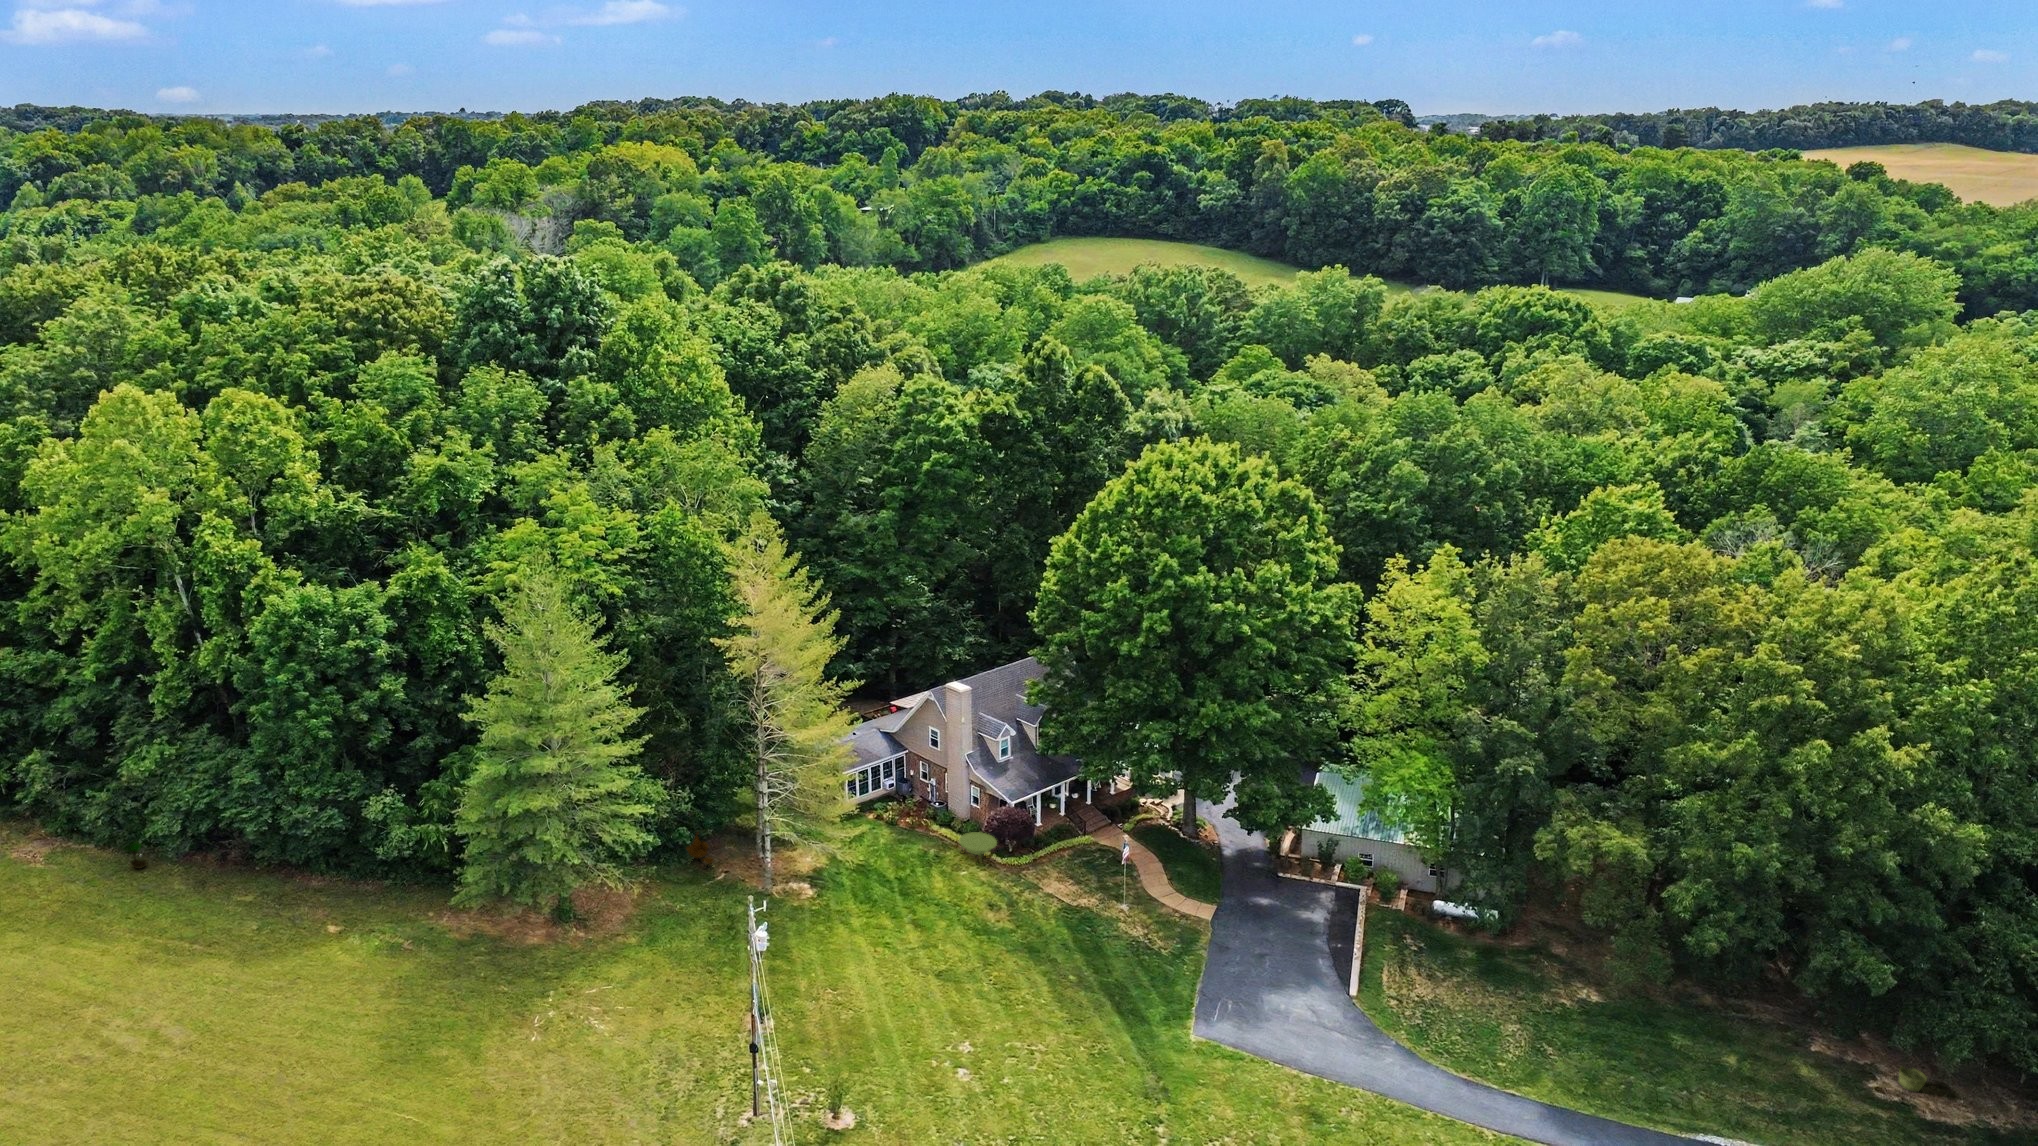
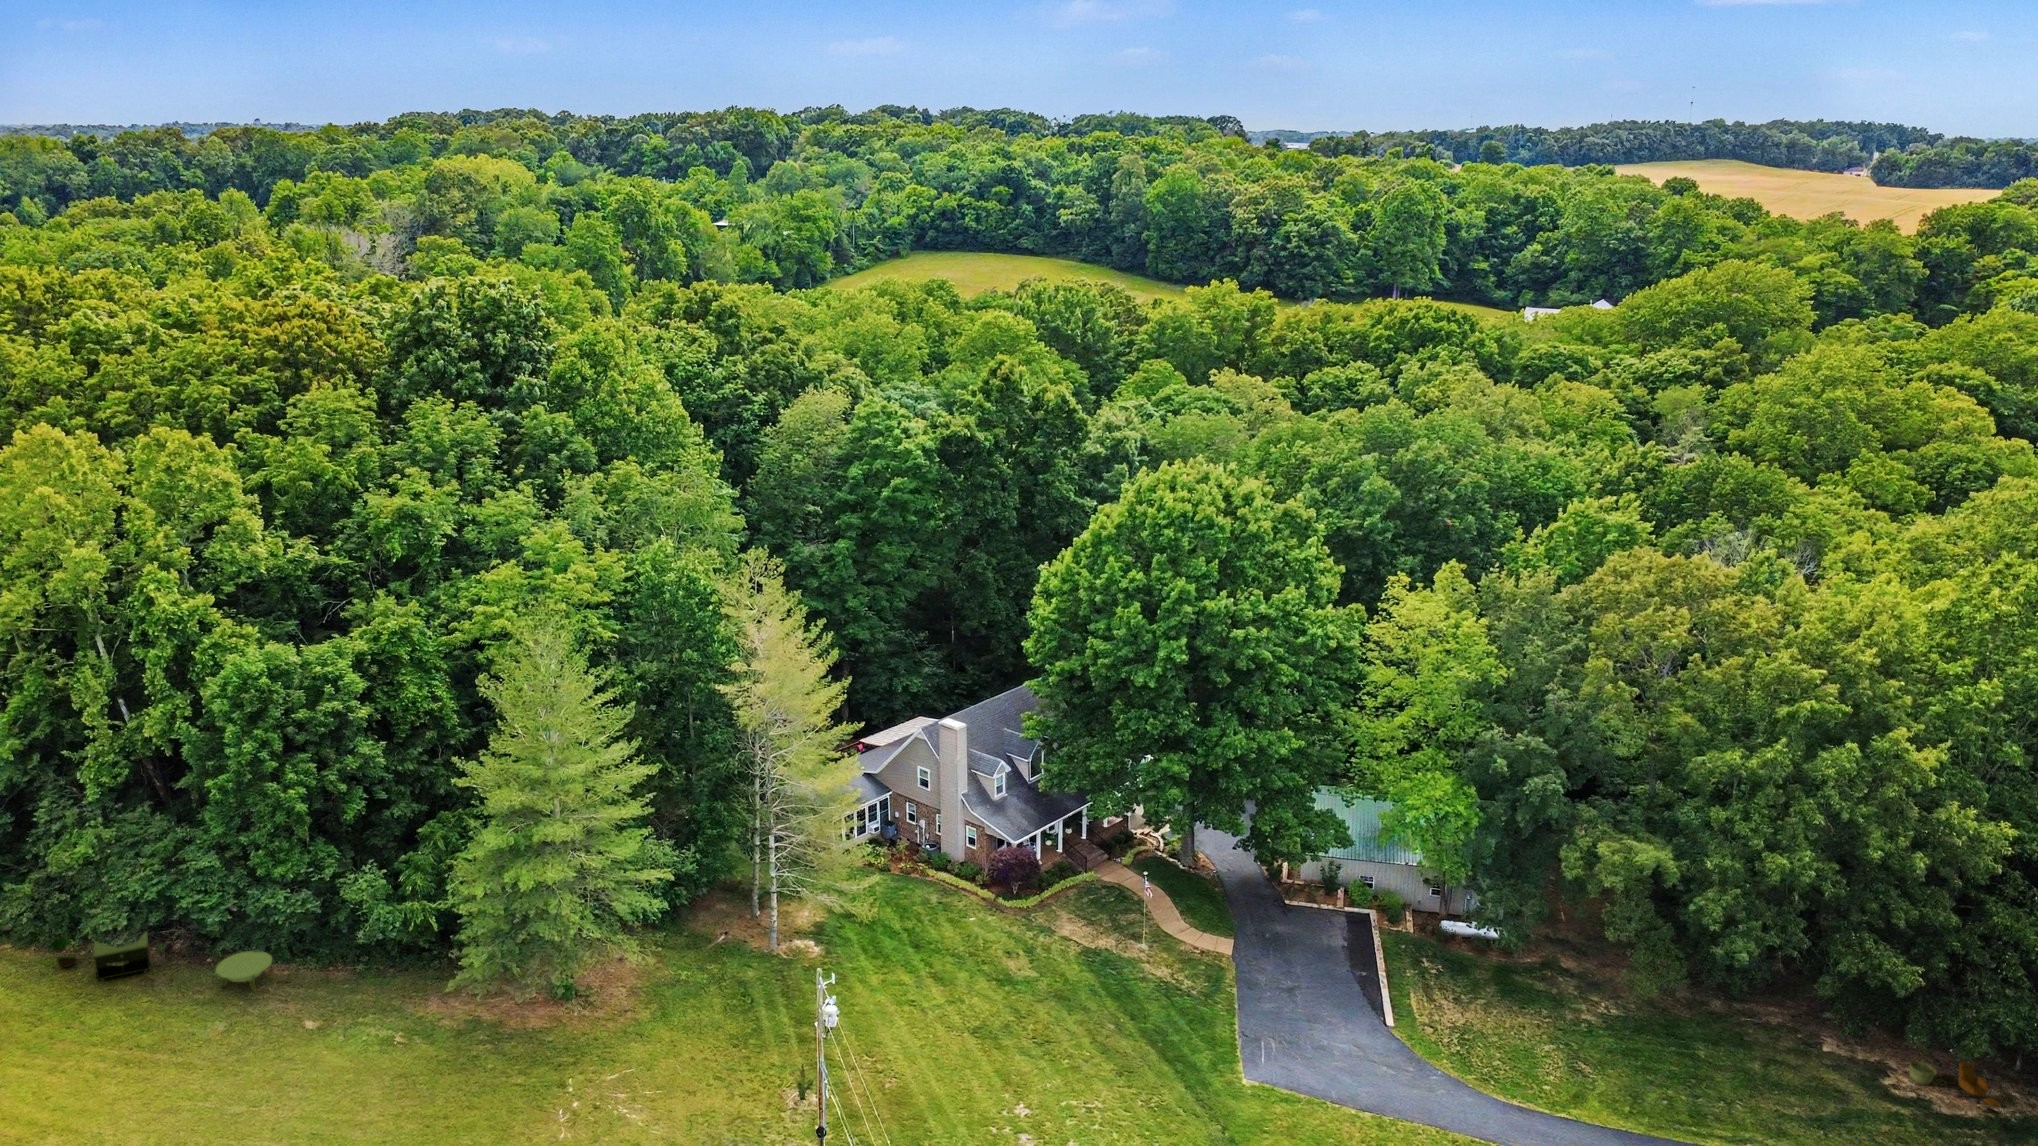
lounge chair: present [686,832,714,867] -> present [1958,1062,2000,1115]
round table: present [959,832,997,864] -> present [216,951,272,991]
storage bench: none [158,841,210,882] -> present [94,932,150,980]

